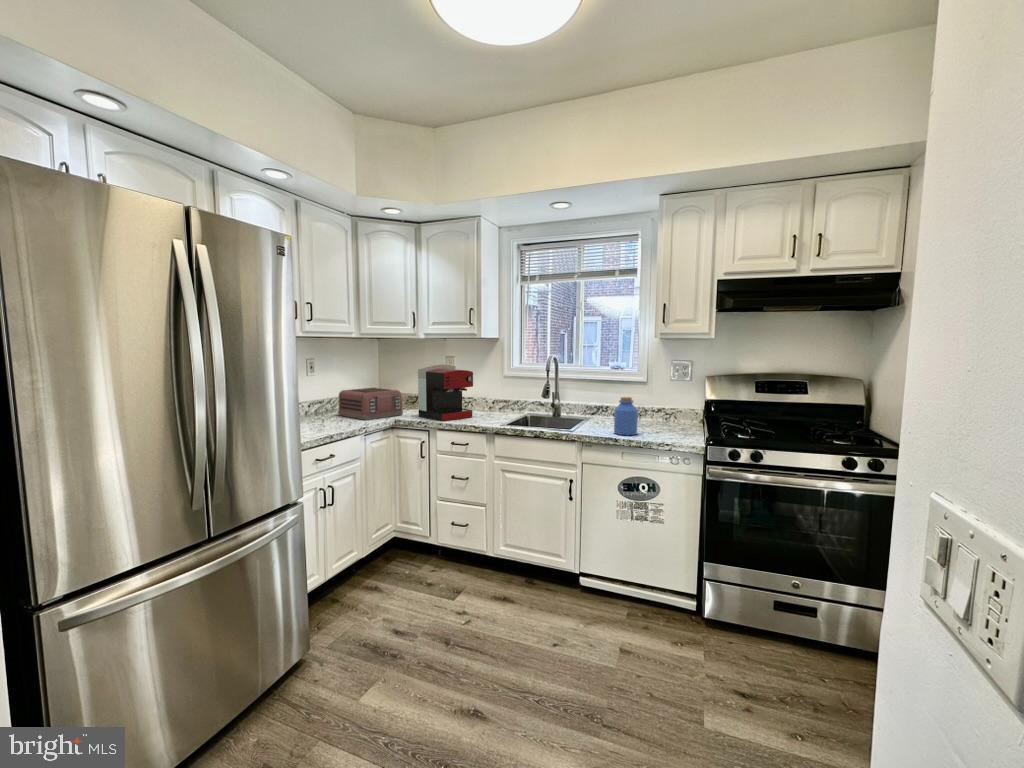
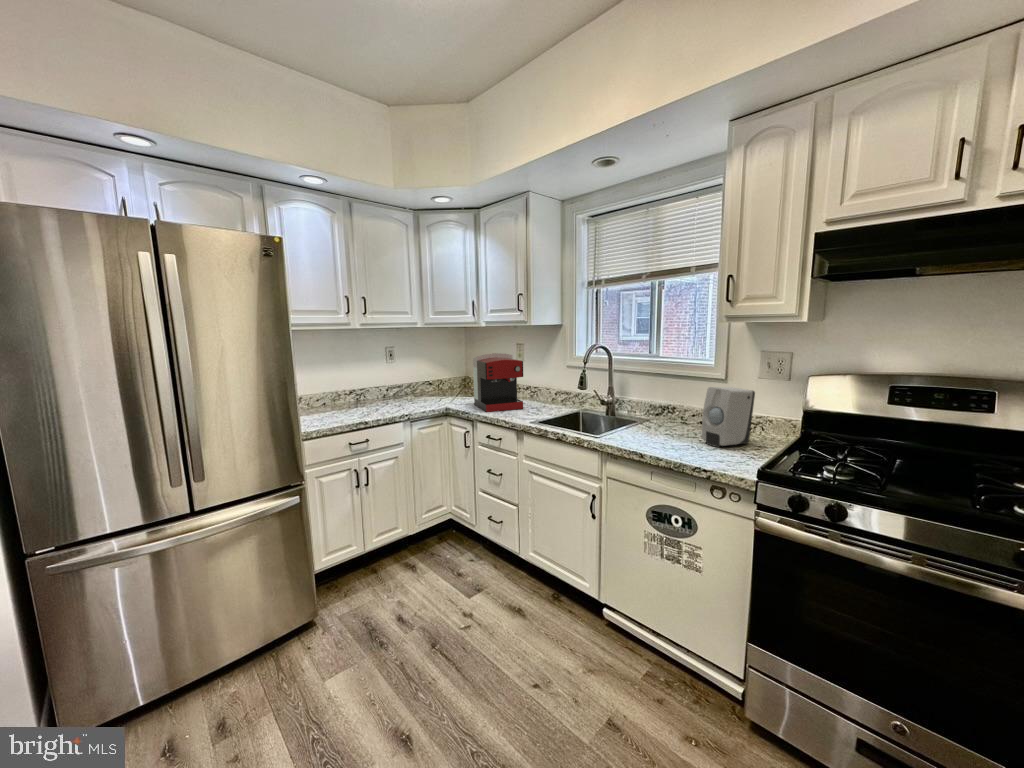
soap dispenser: none [644,387,676,431] -> present [702,387,755,447]
toaster: present [338,388,403,420] -> none [411,374,464,406]
jar: present [614,397,638,435] -> none [649,400,681,451]

